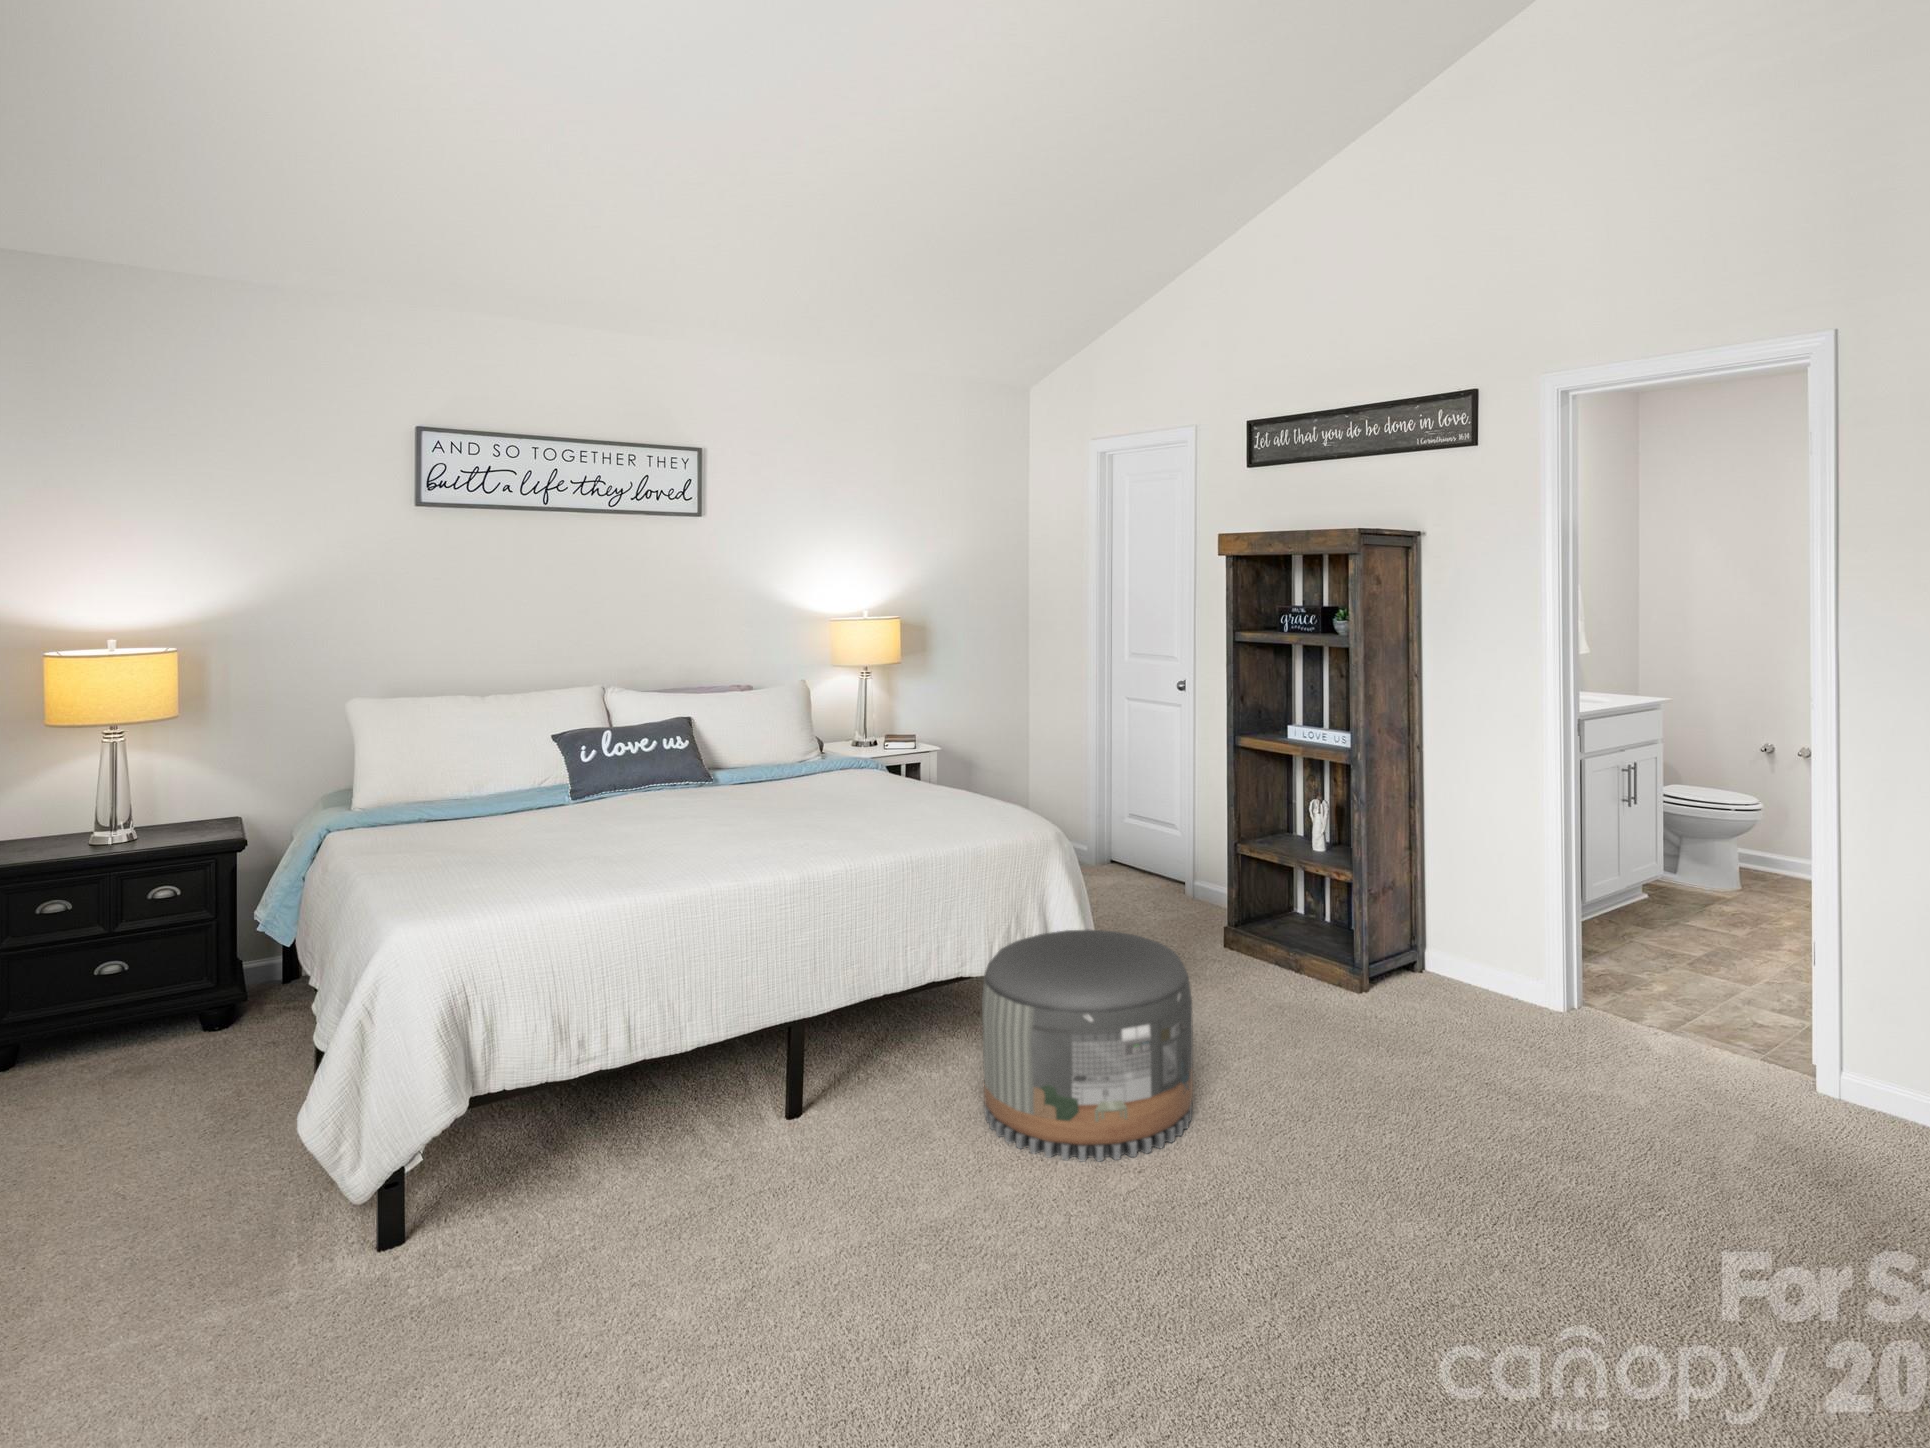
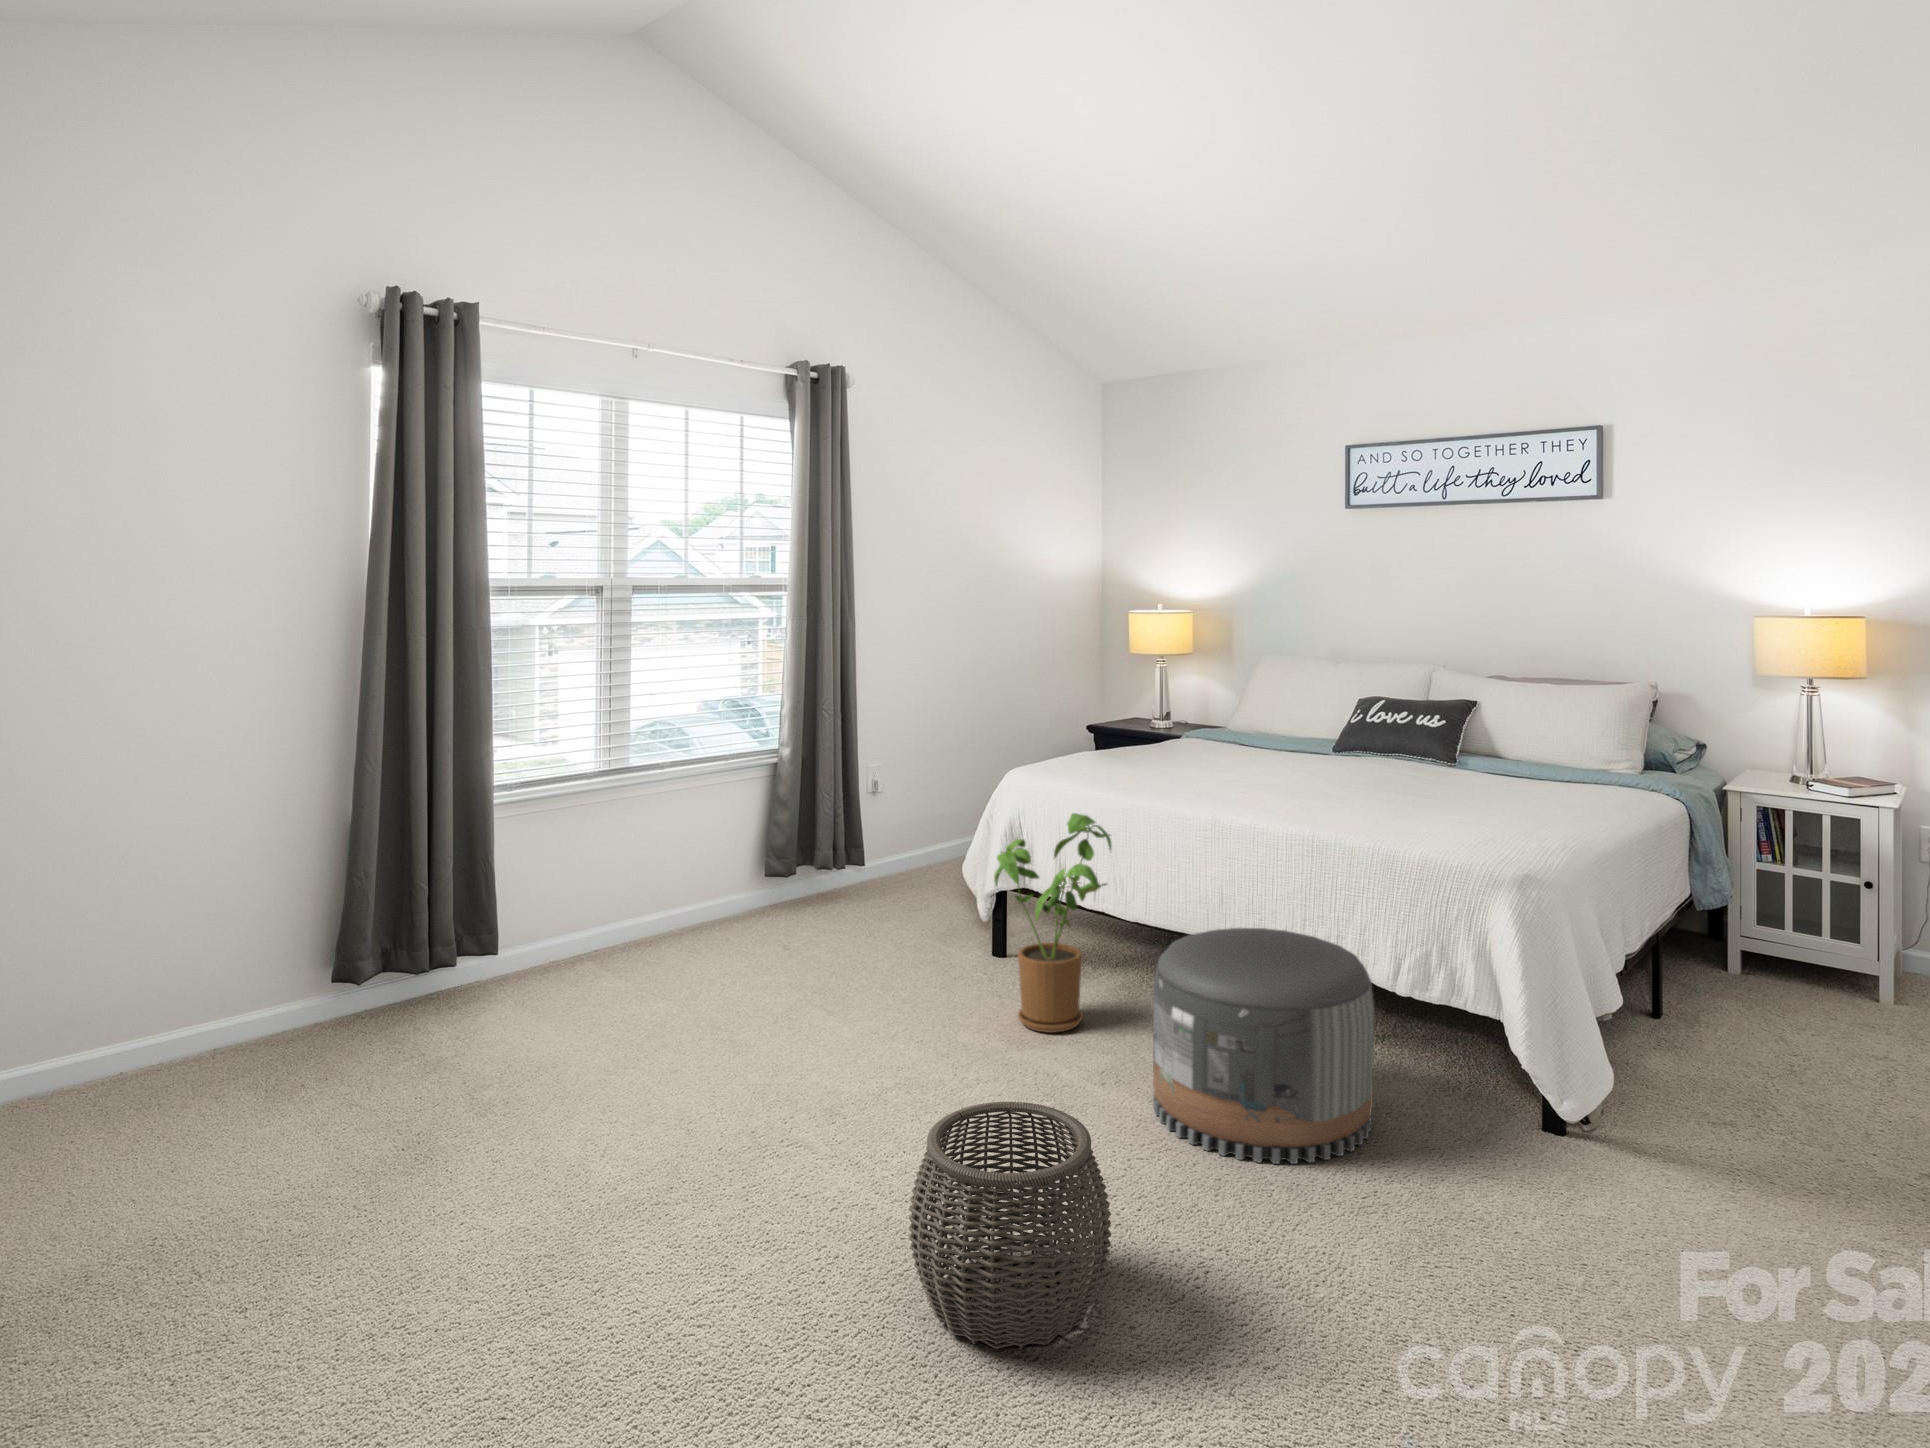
house plant: none [709,902,896,1212] -> present [994,813,1111,1033]
woven basket: none [1348,1093,1559,1332] -> present [909,1101,1111,1349]

